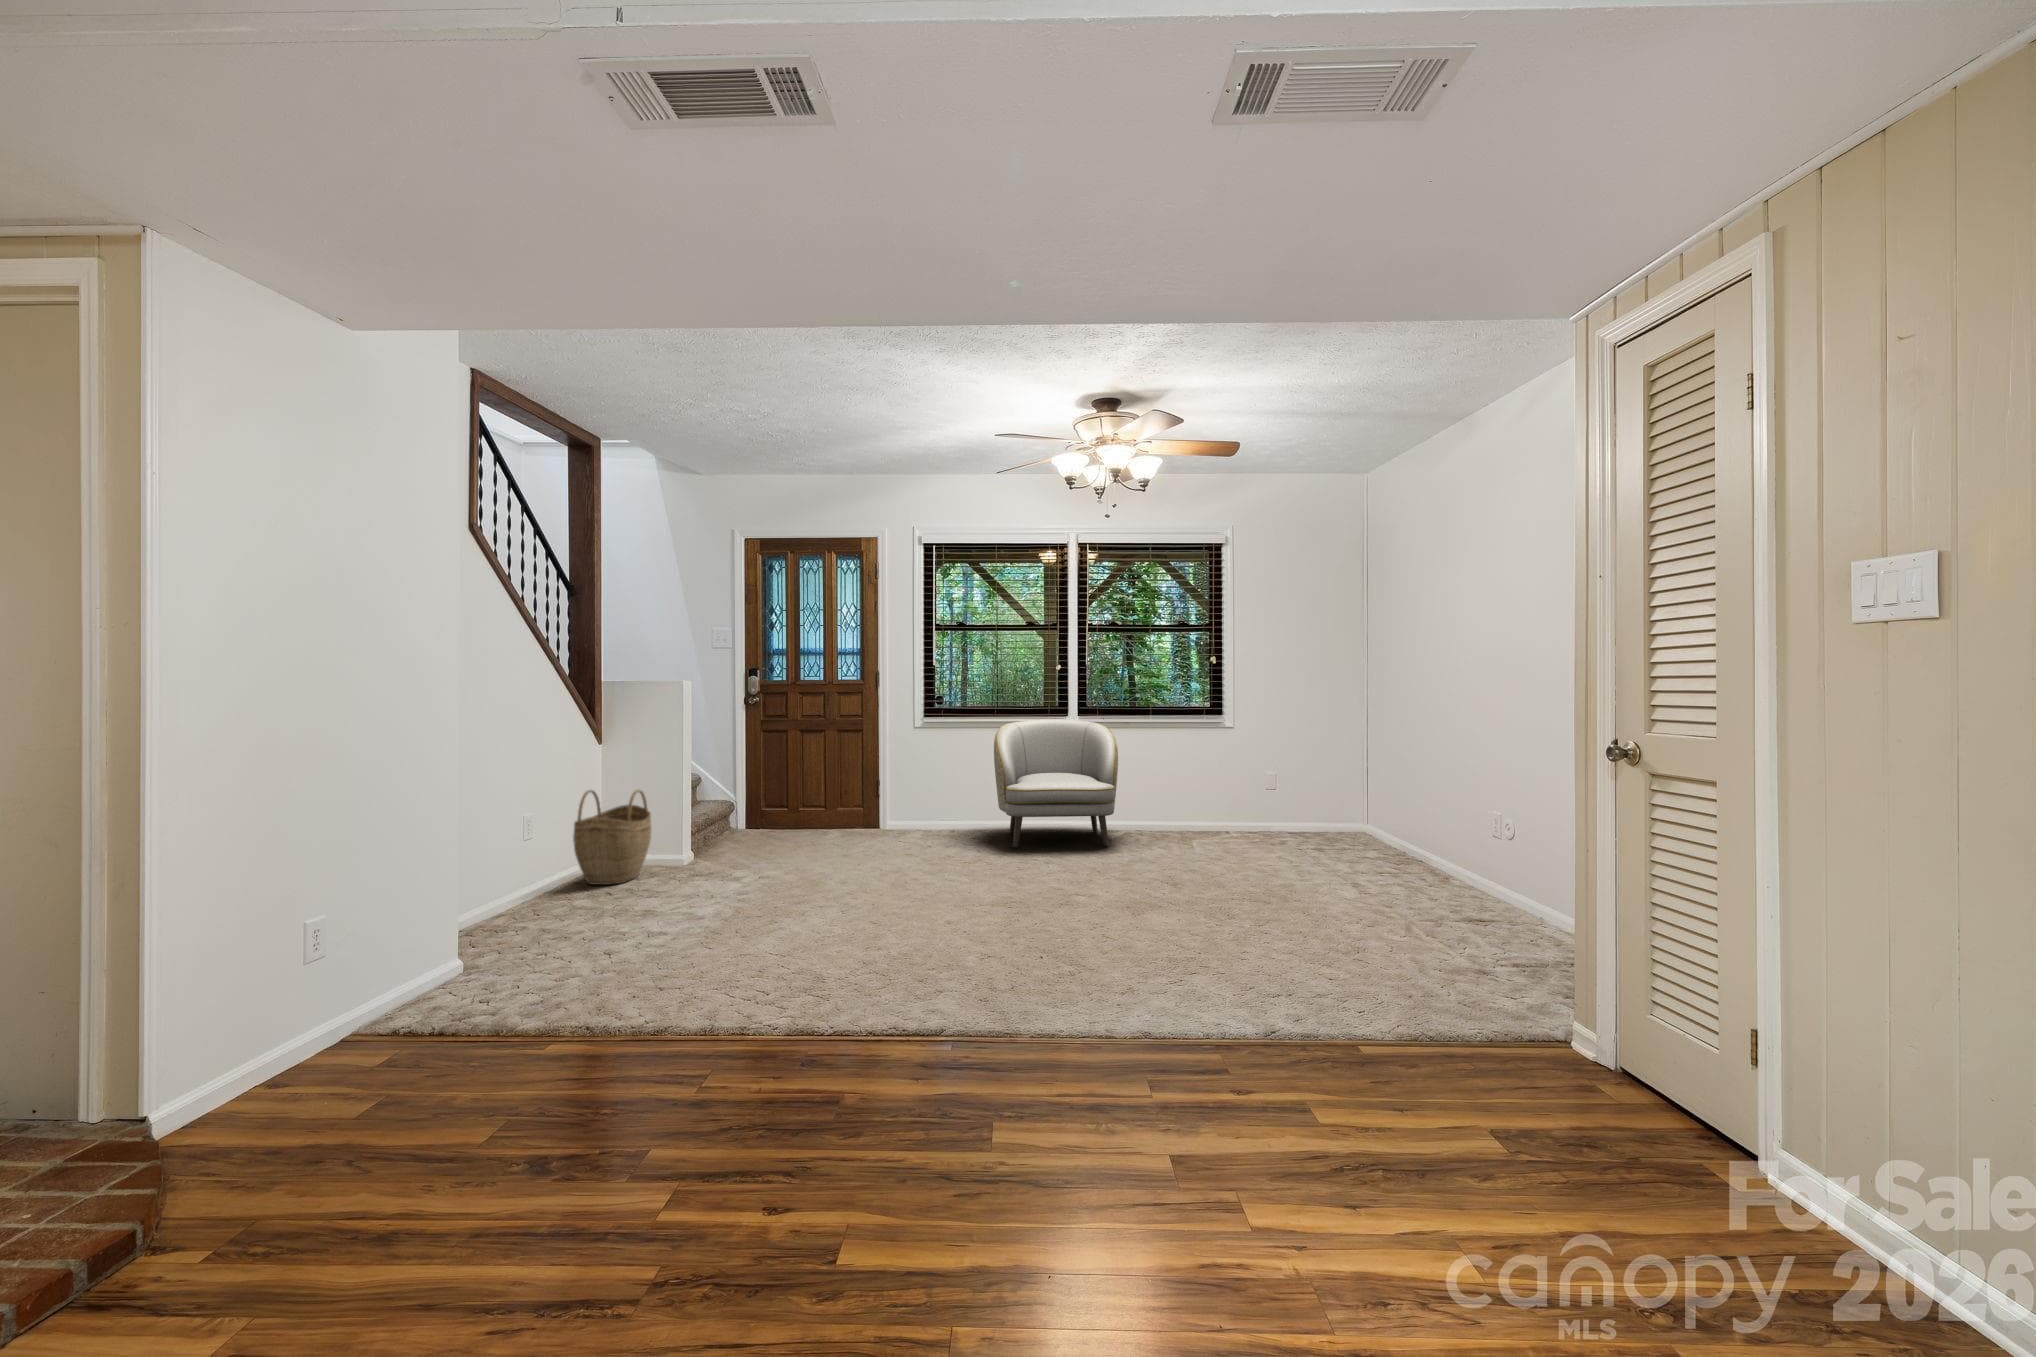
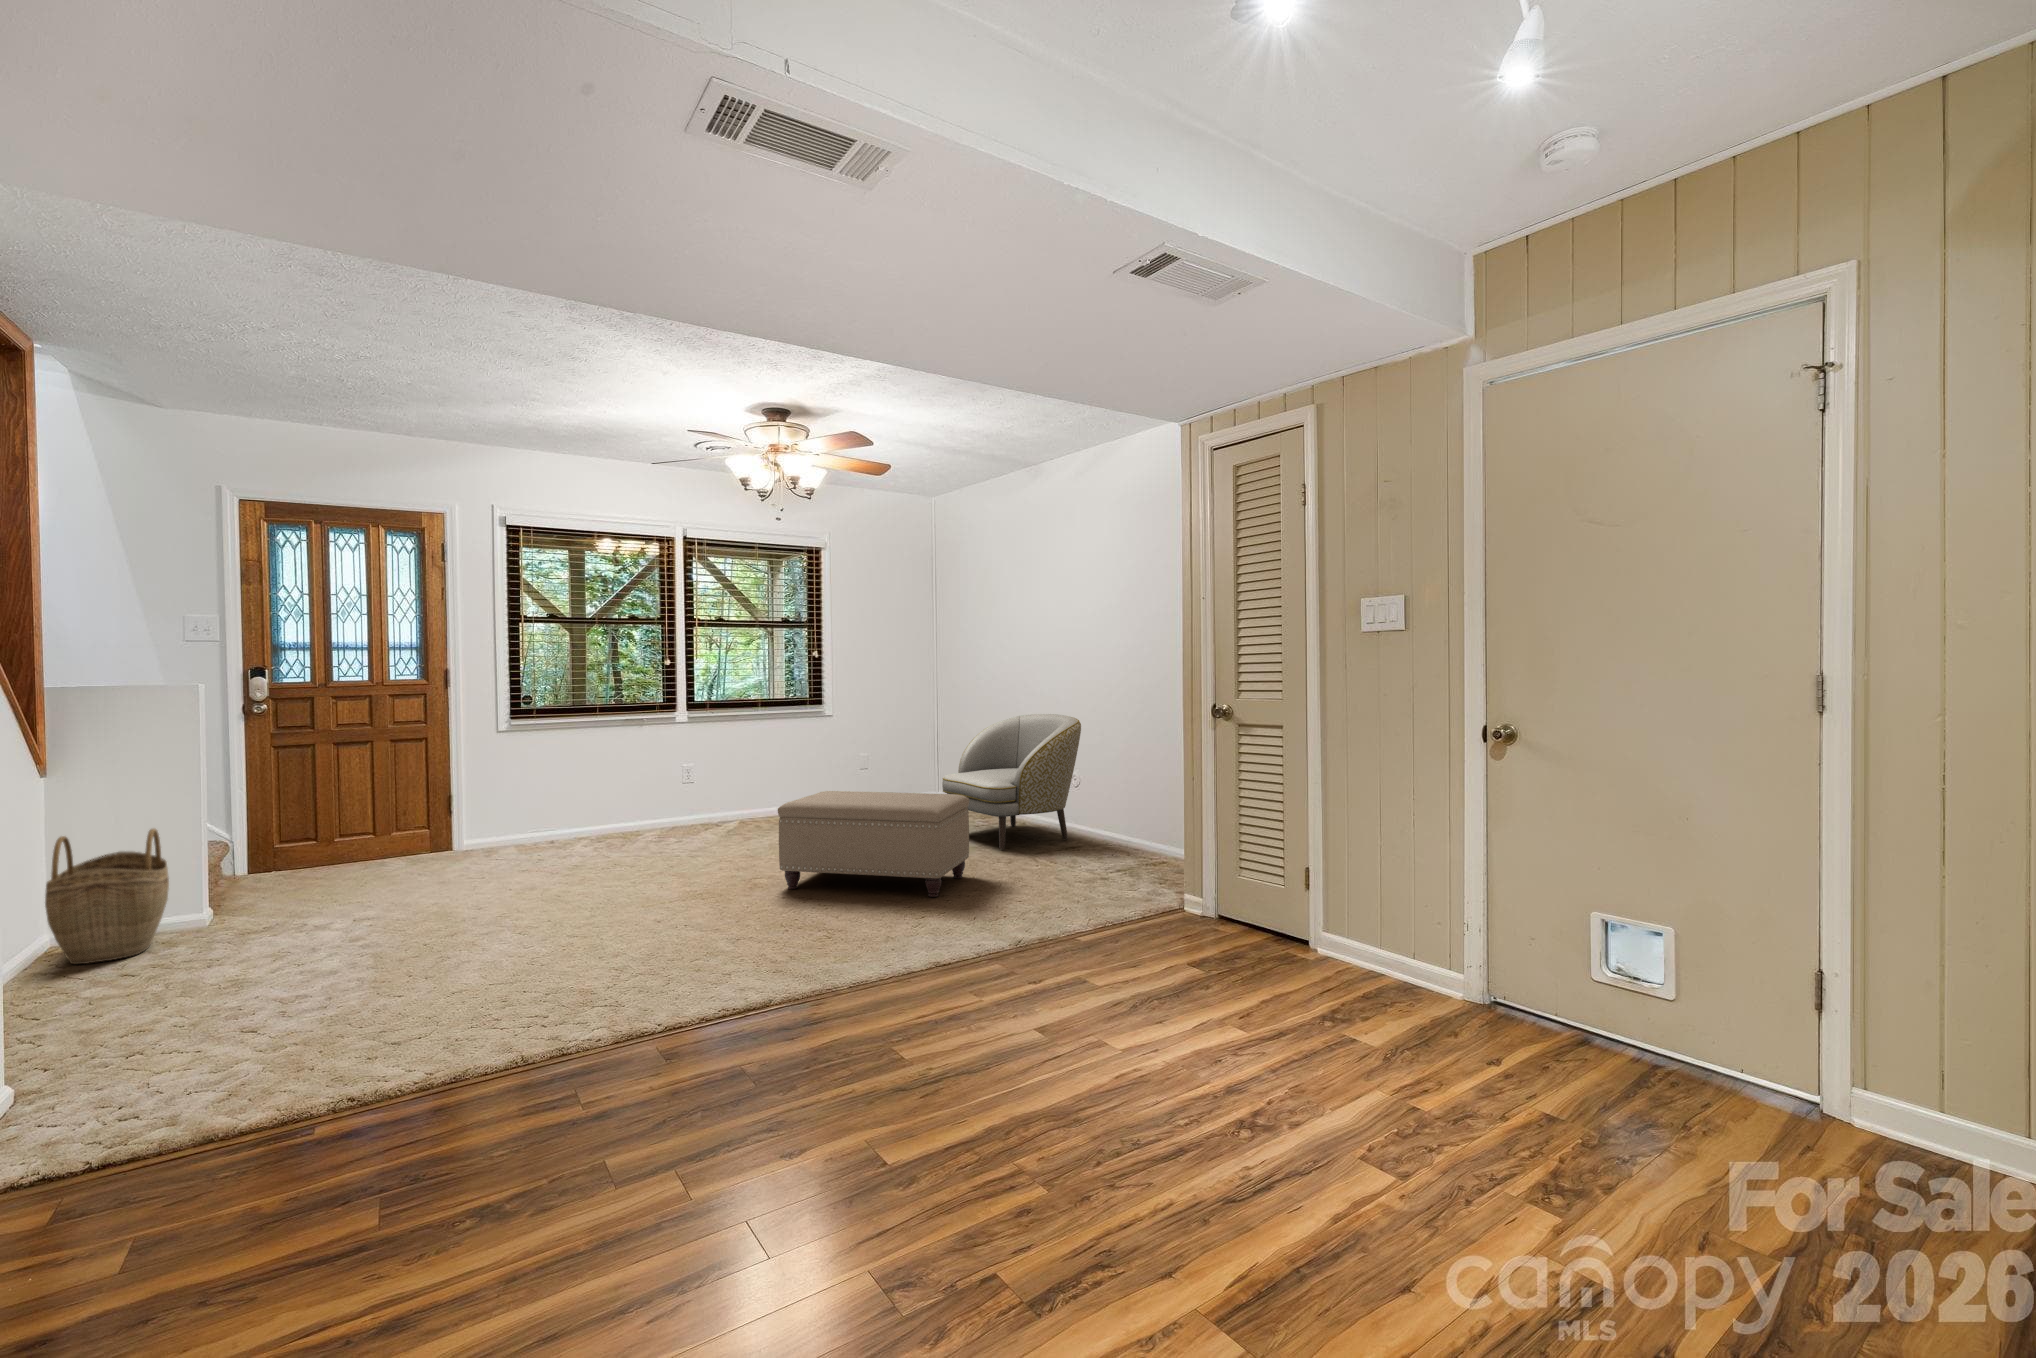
armchair: present [994,720,1118,848] -> present [942,714,1081,850]
ottoman: none [1082,810,1300,951] -> present [778,791,969,897]

